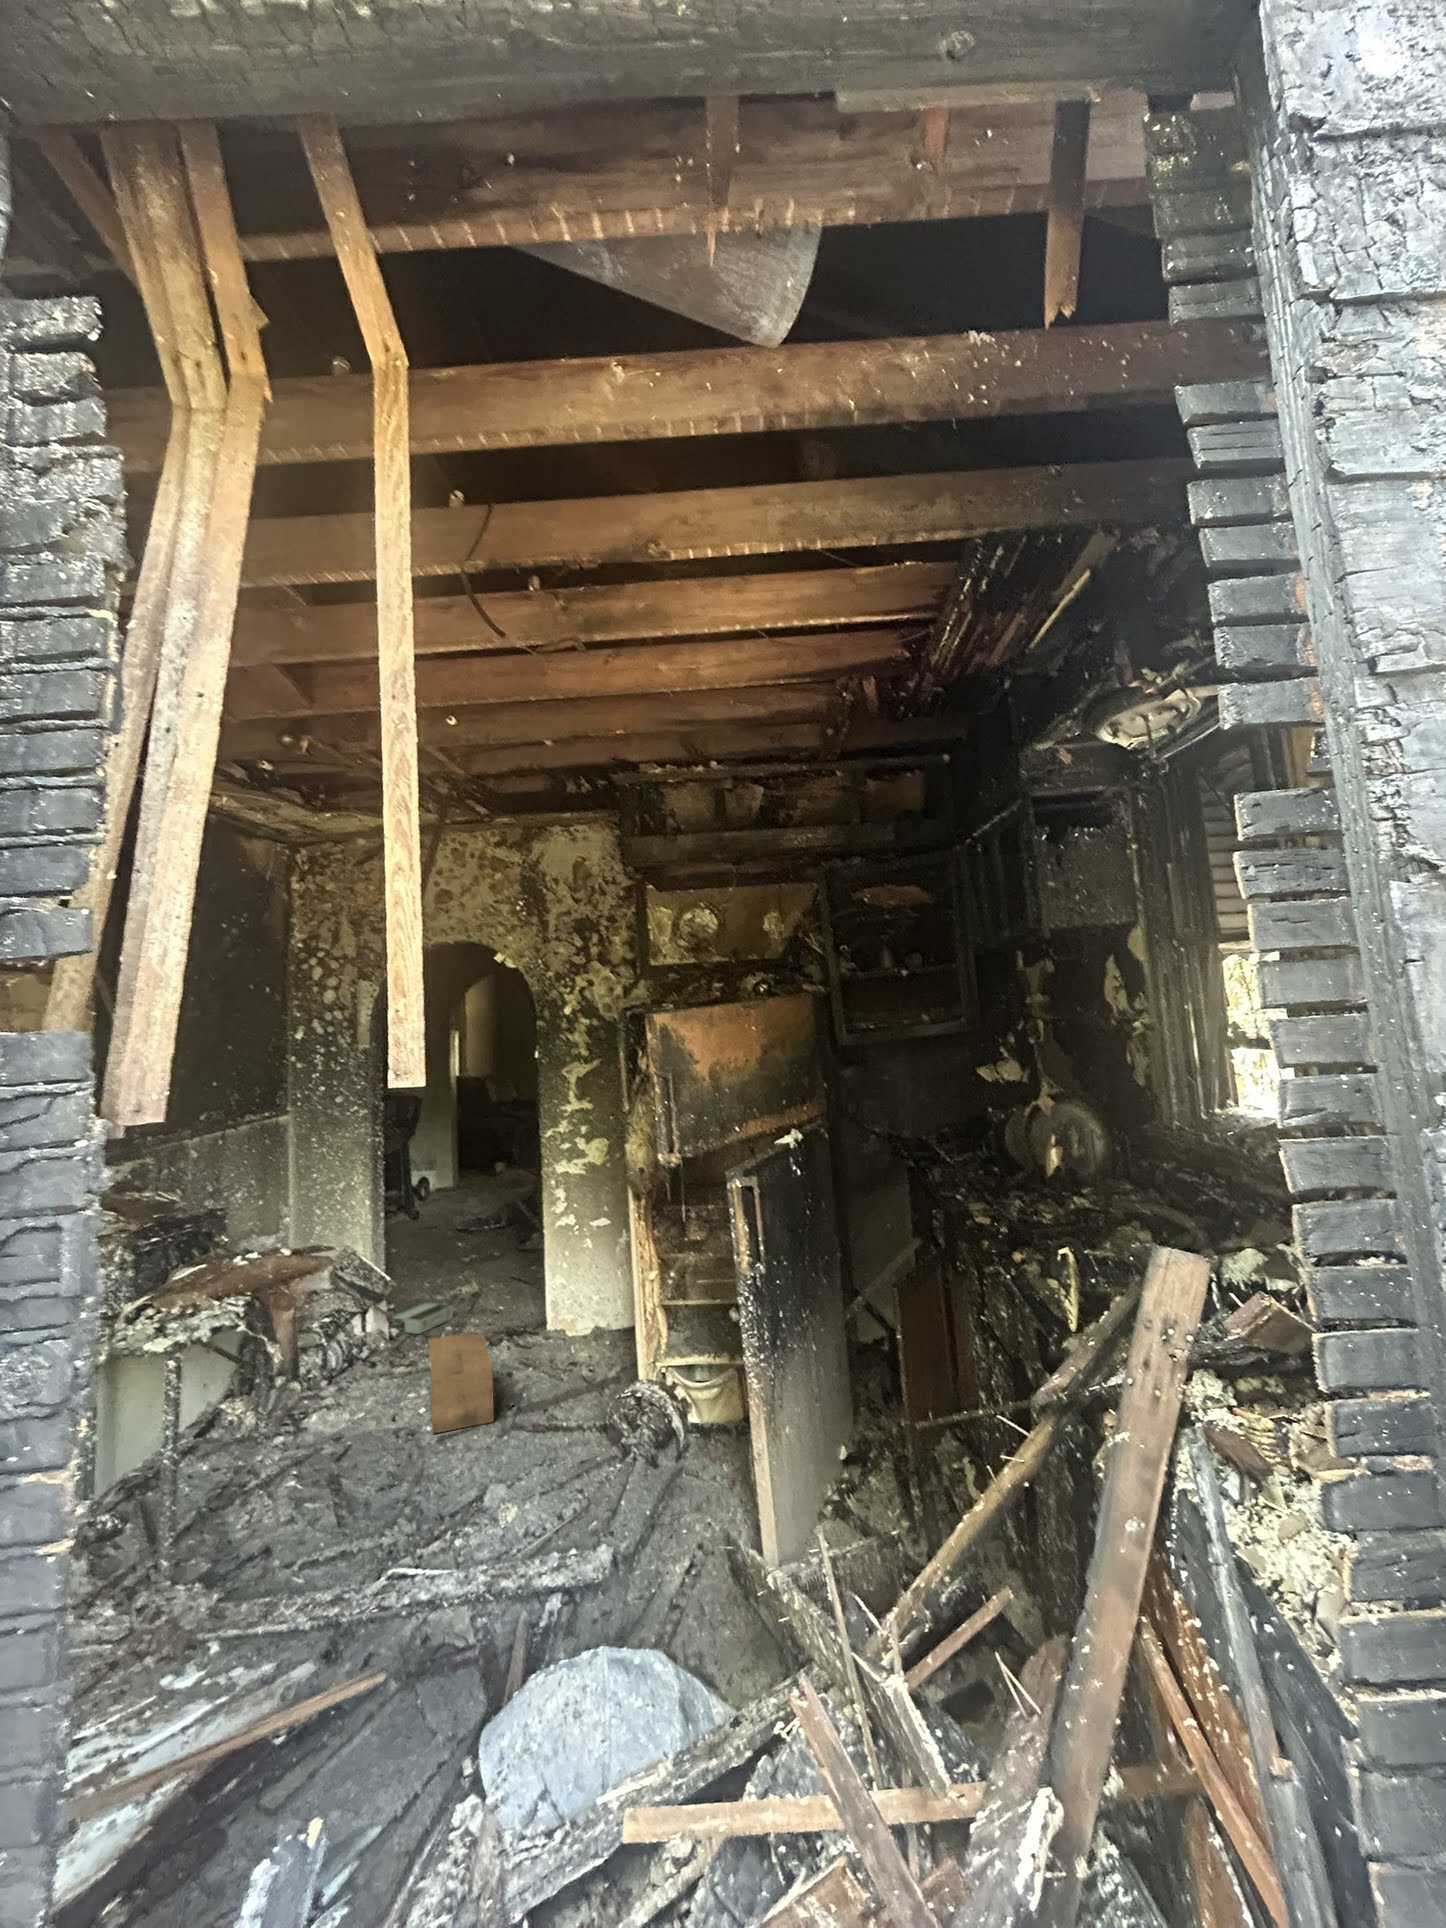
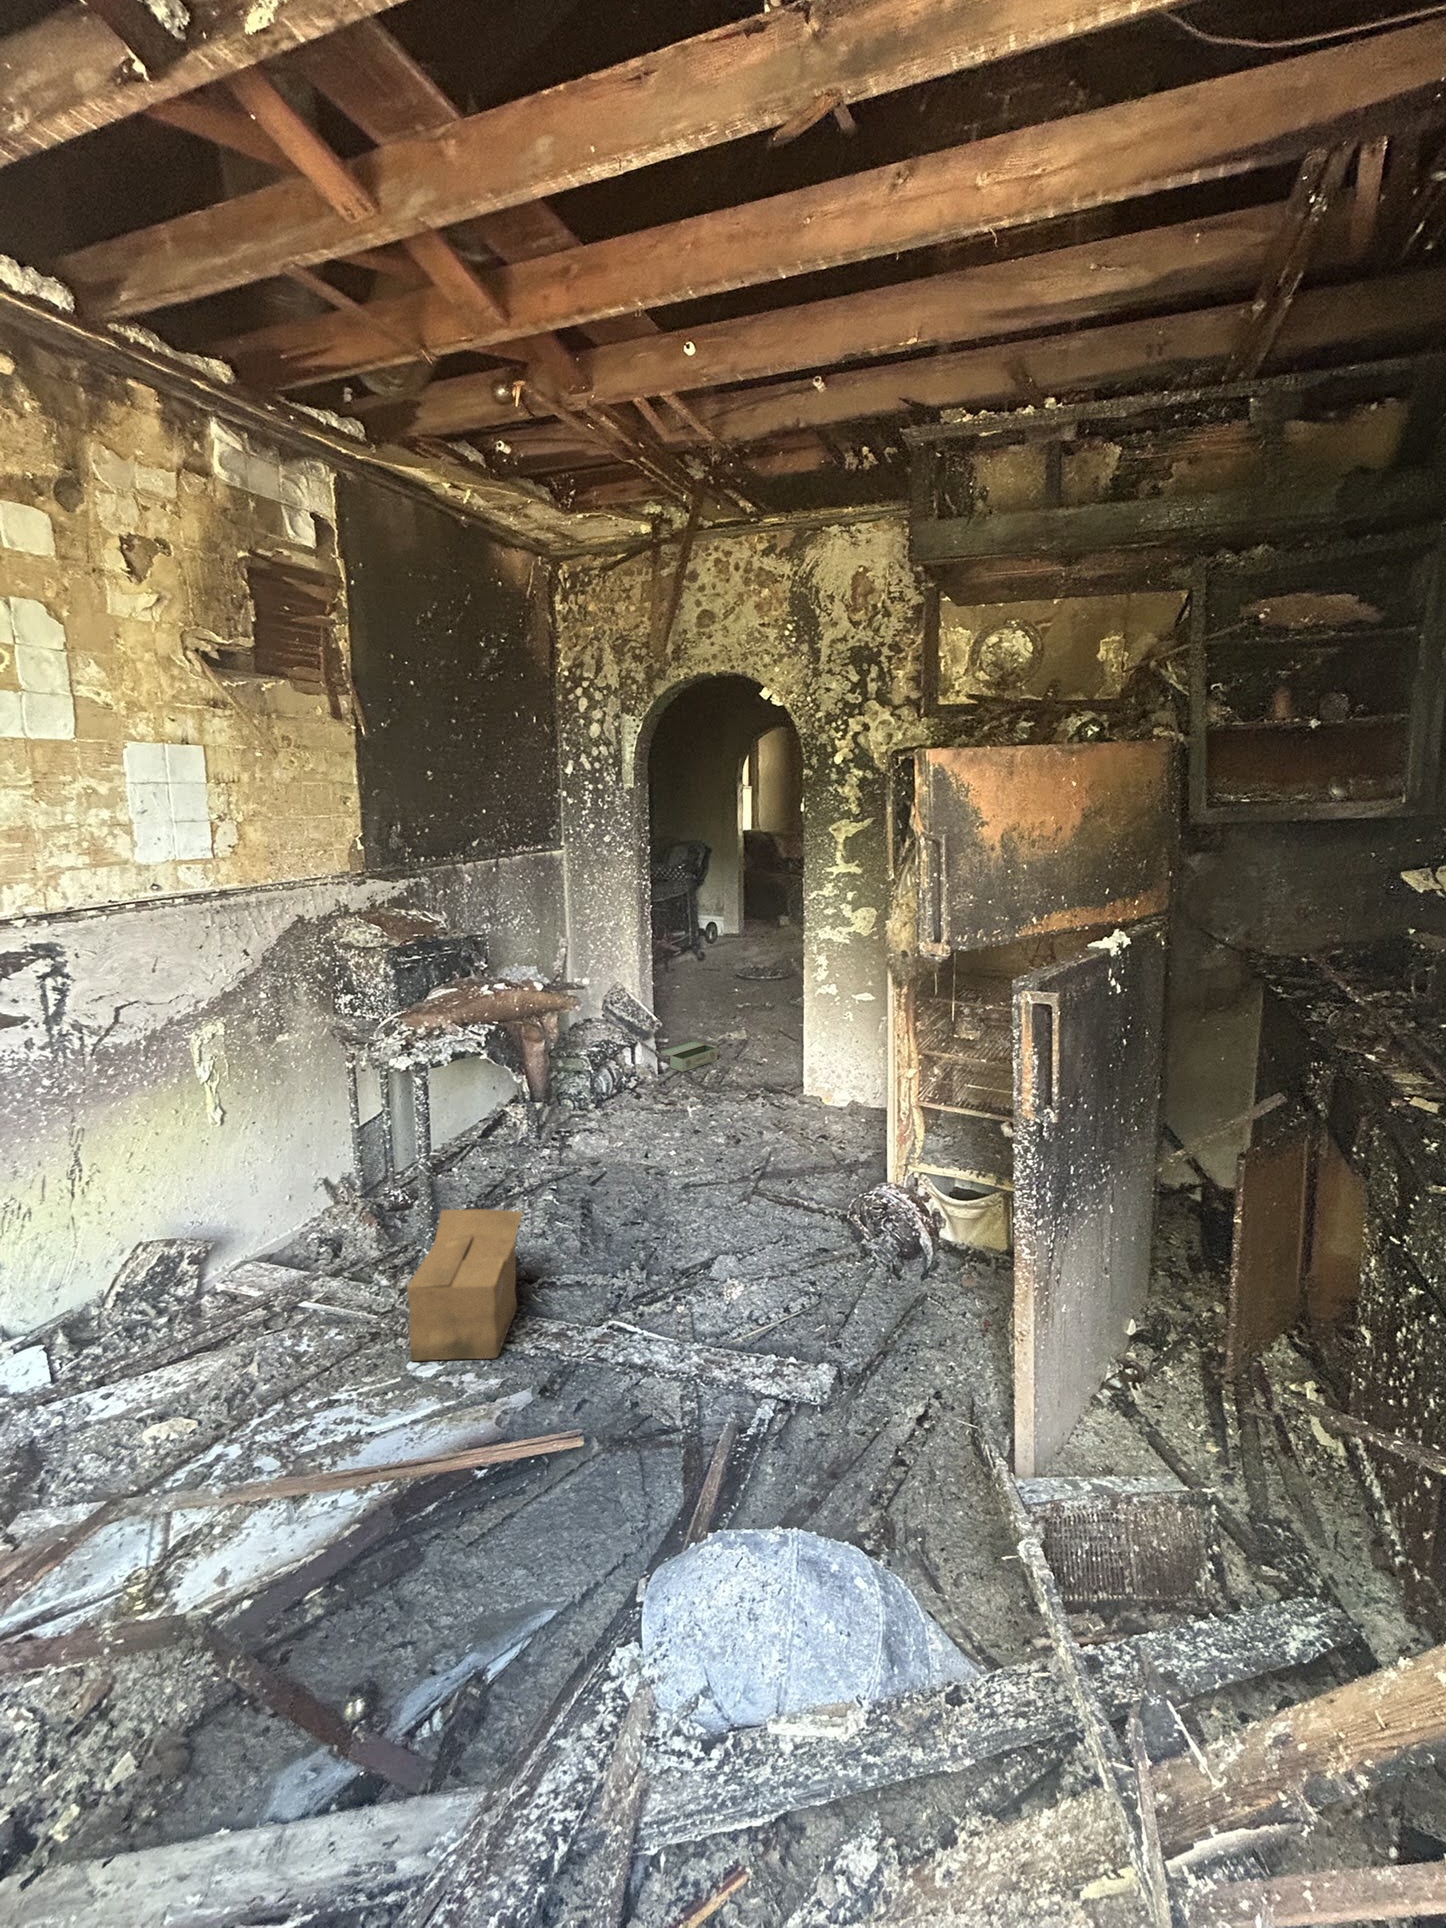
cardboard box: present [428,1334,494,1433] -> present [407,1209,522,1361]

